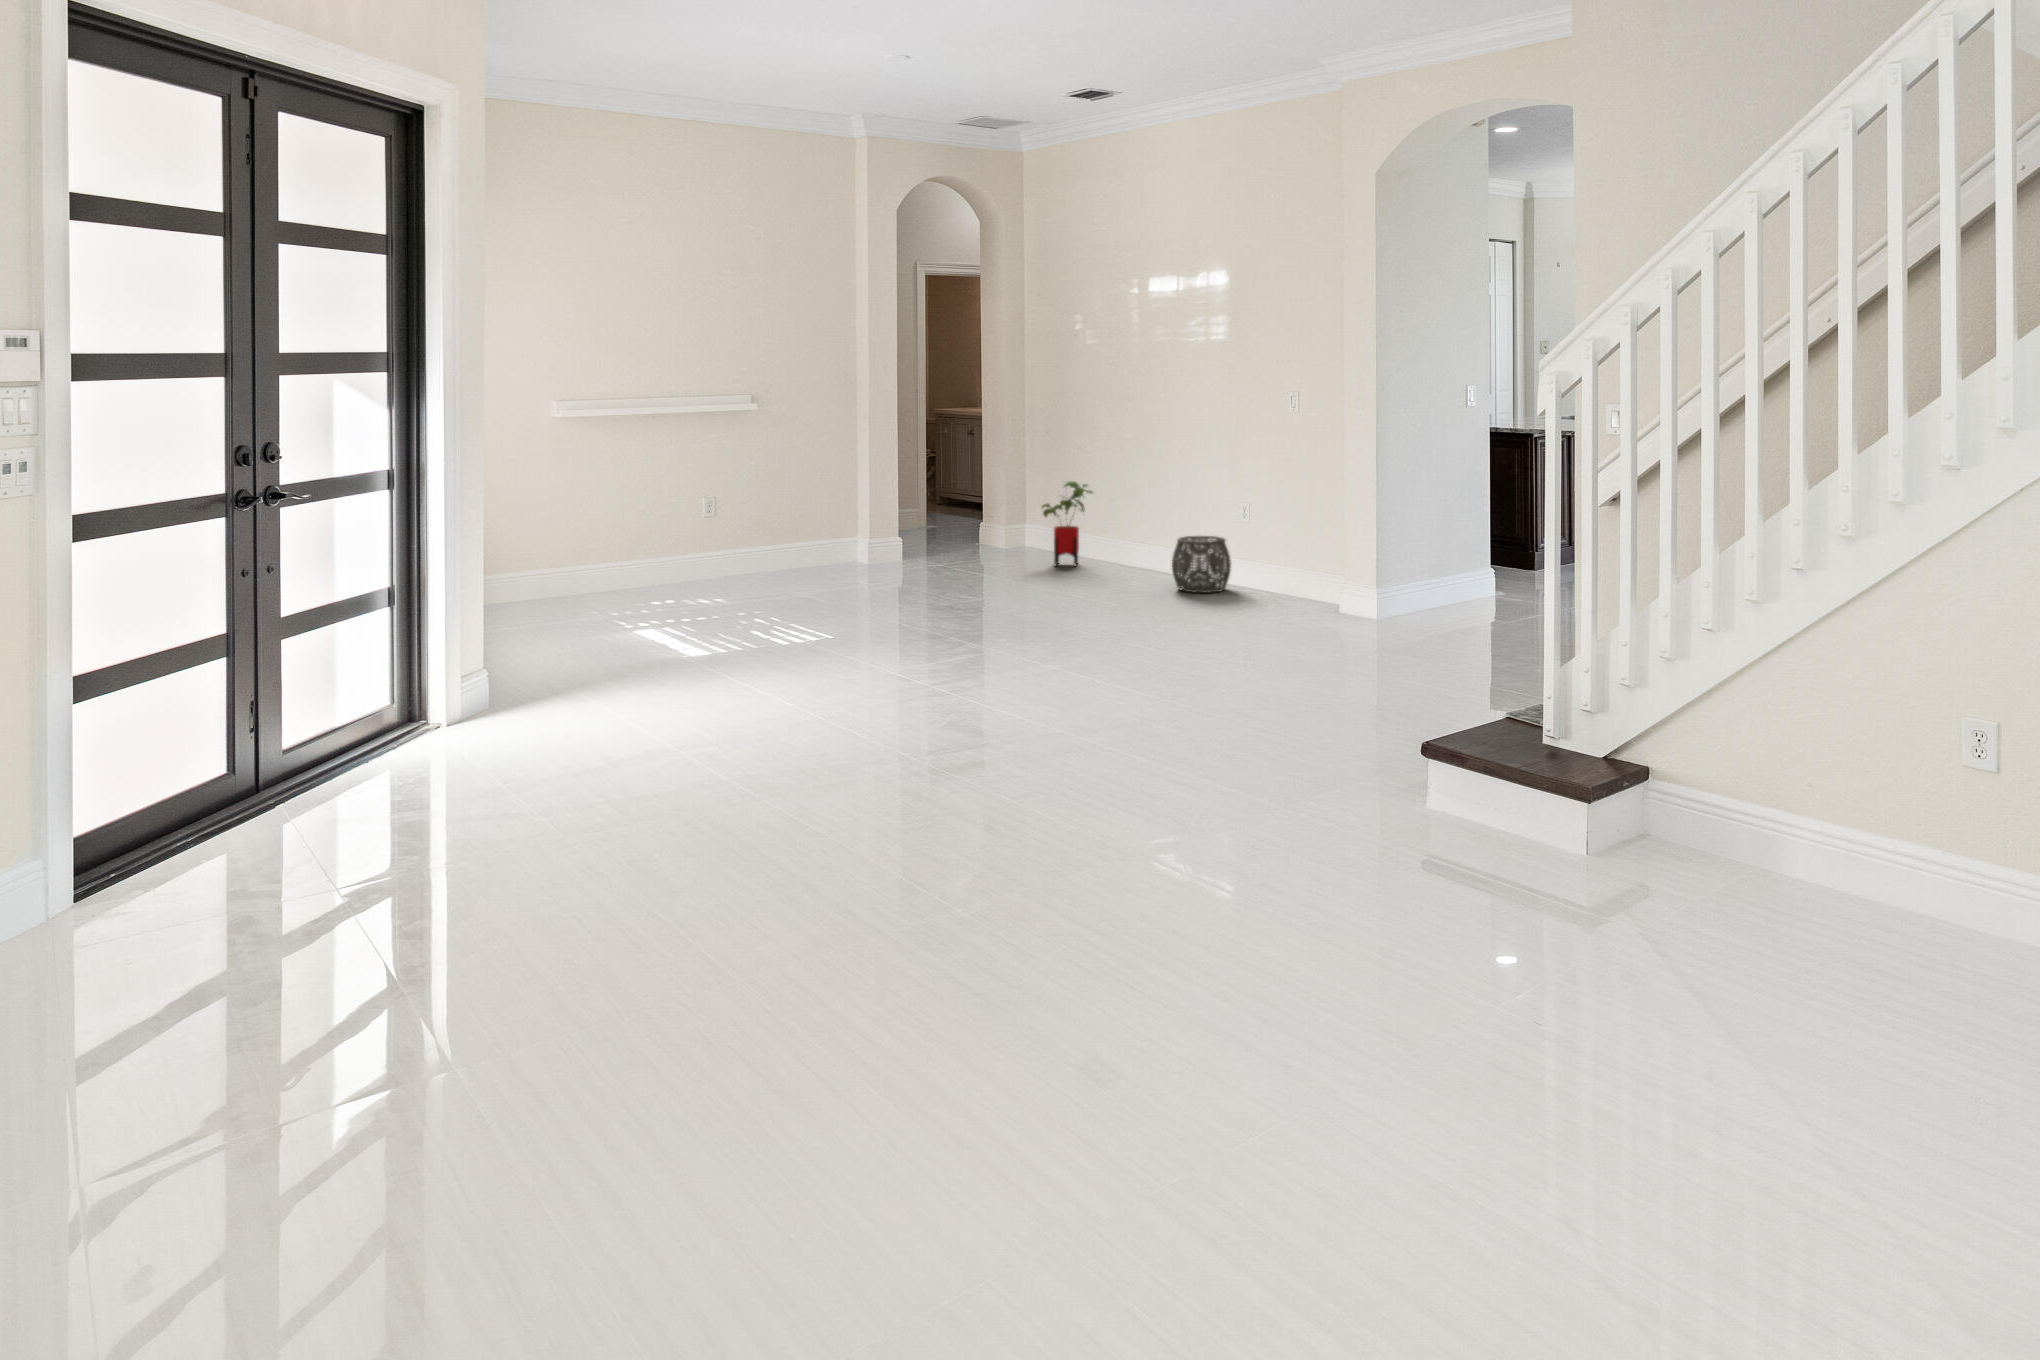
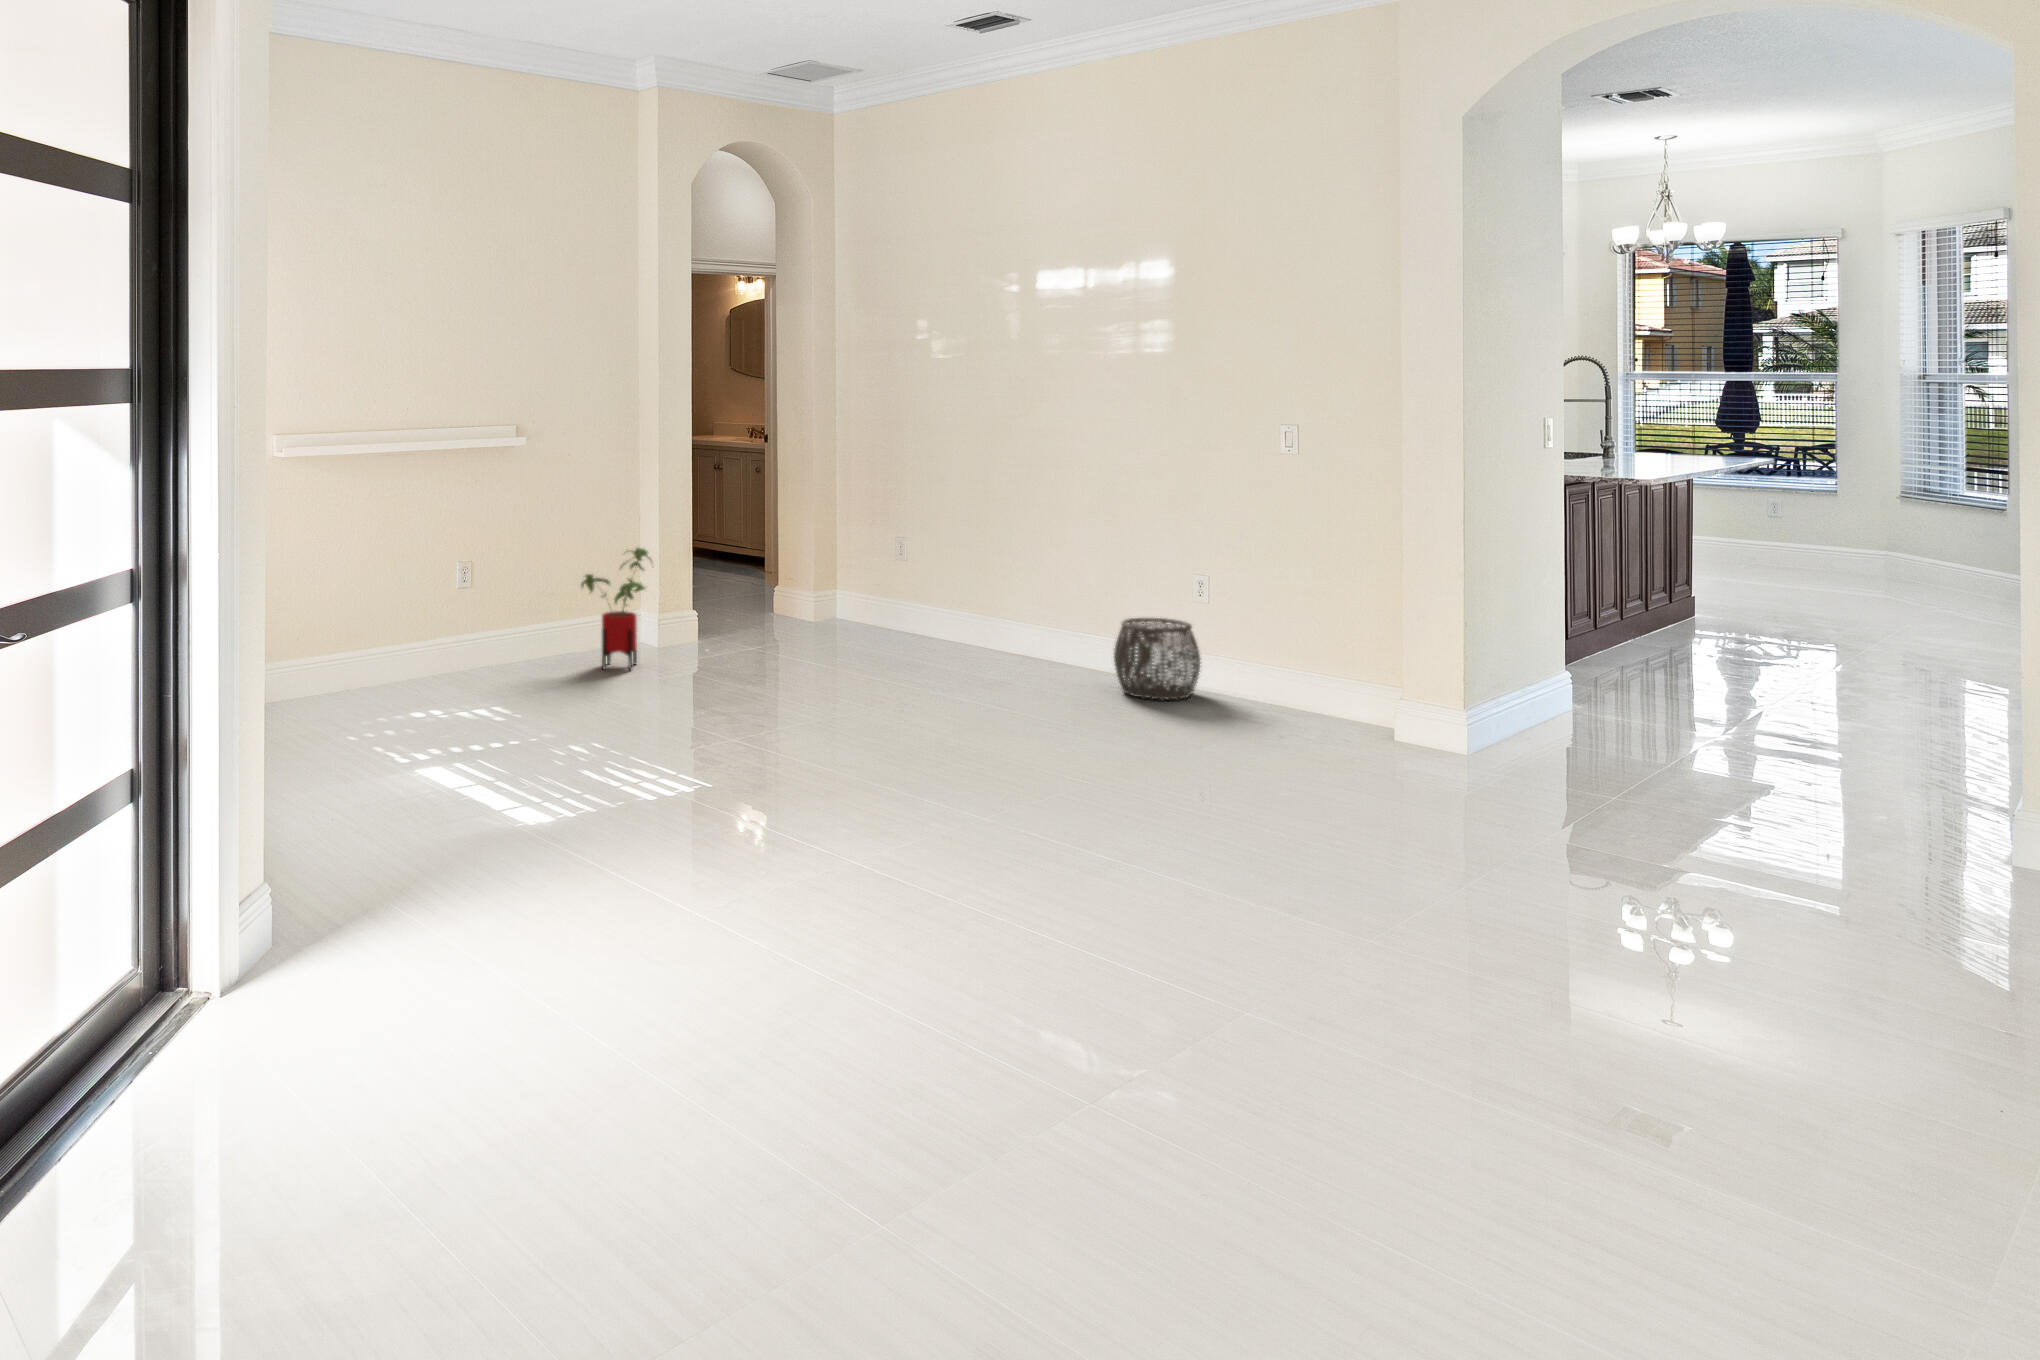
house plant: present [1042,481,1092,565] -> present [581,548,653,669]

